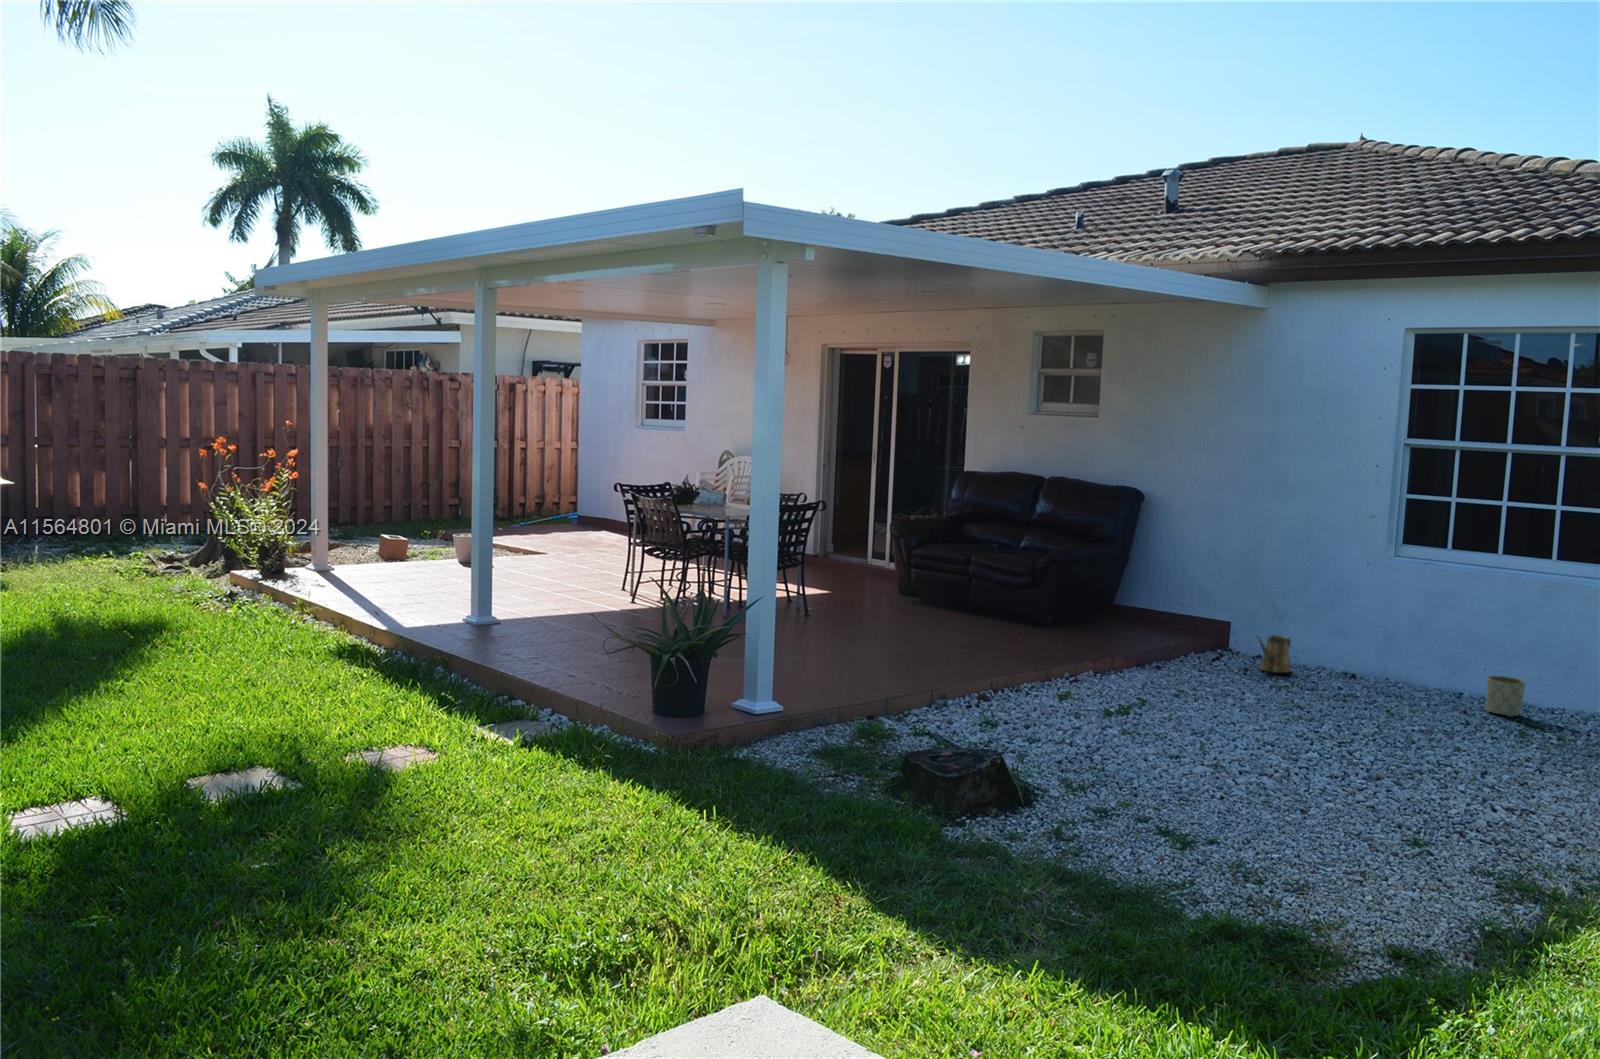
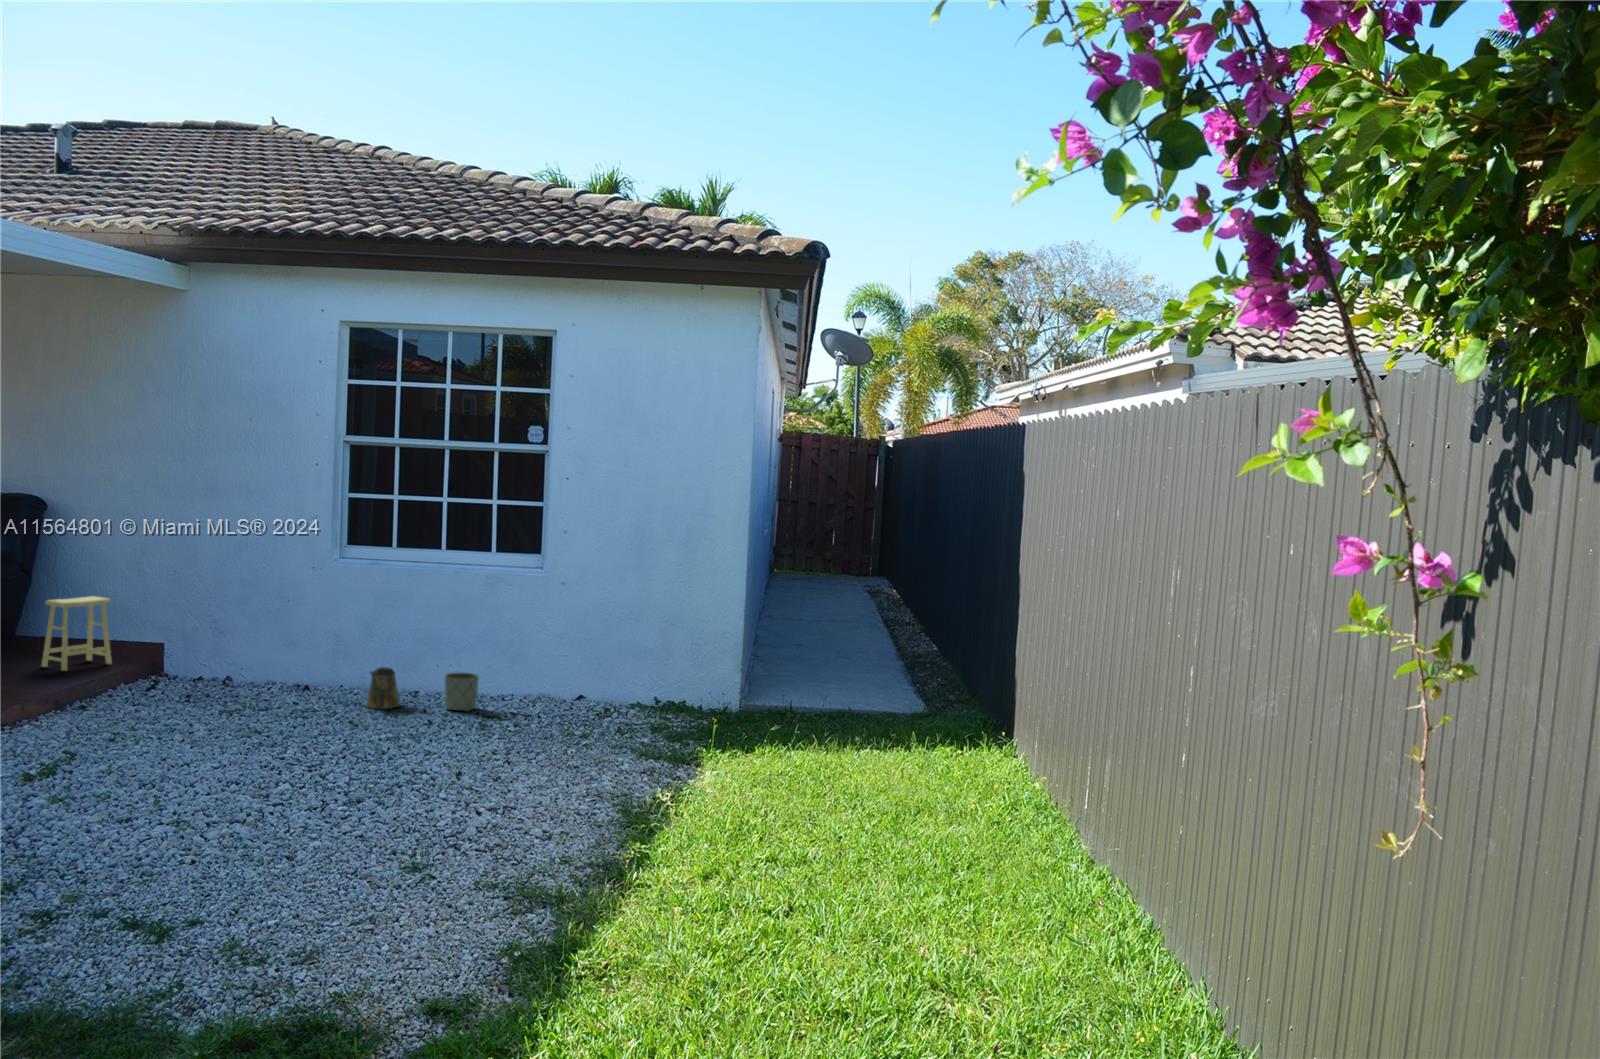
footstool: none [1131,570,1186,629] -> present [42,596,112,671]
watering can: present [1257,635,1291,673] -> present [366,667,400,709]

